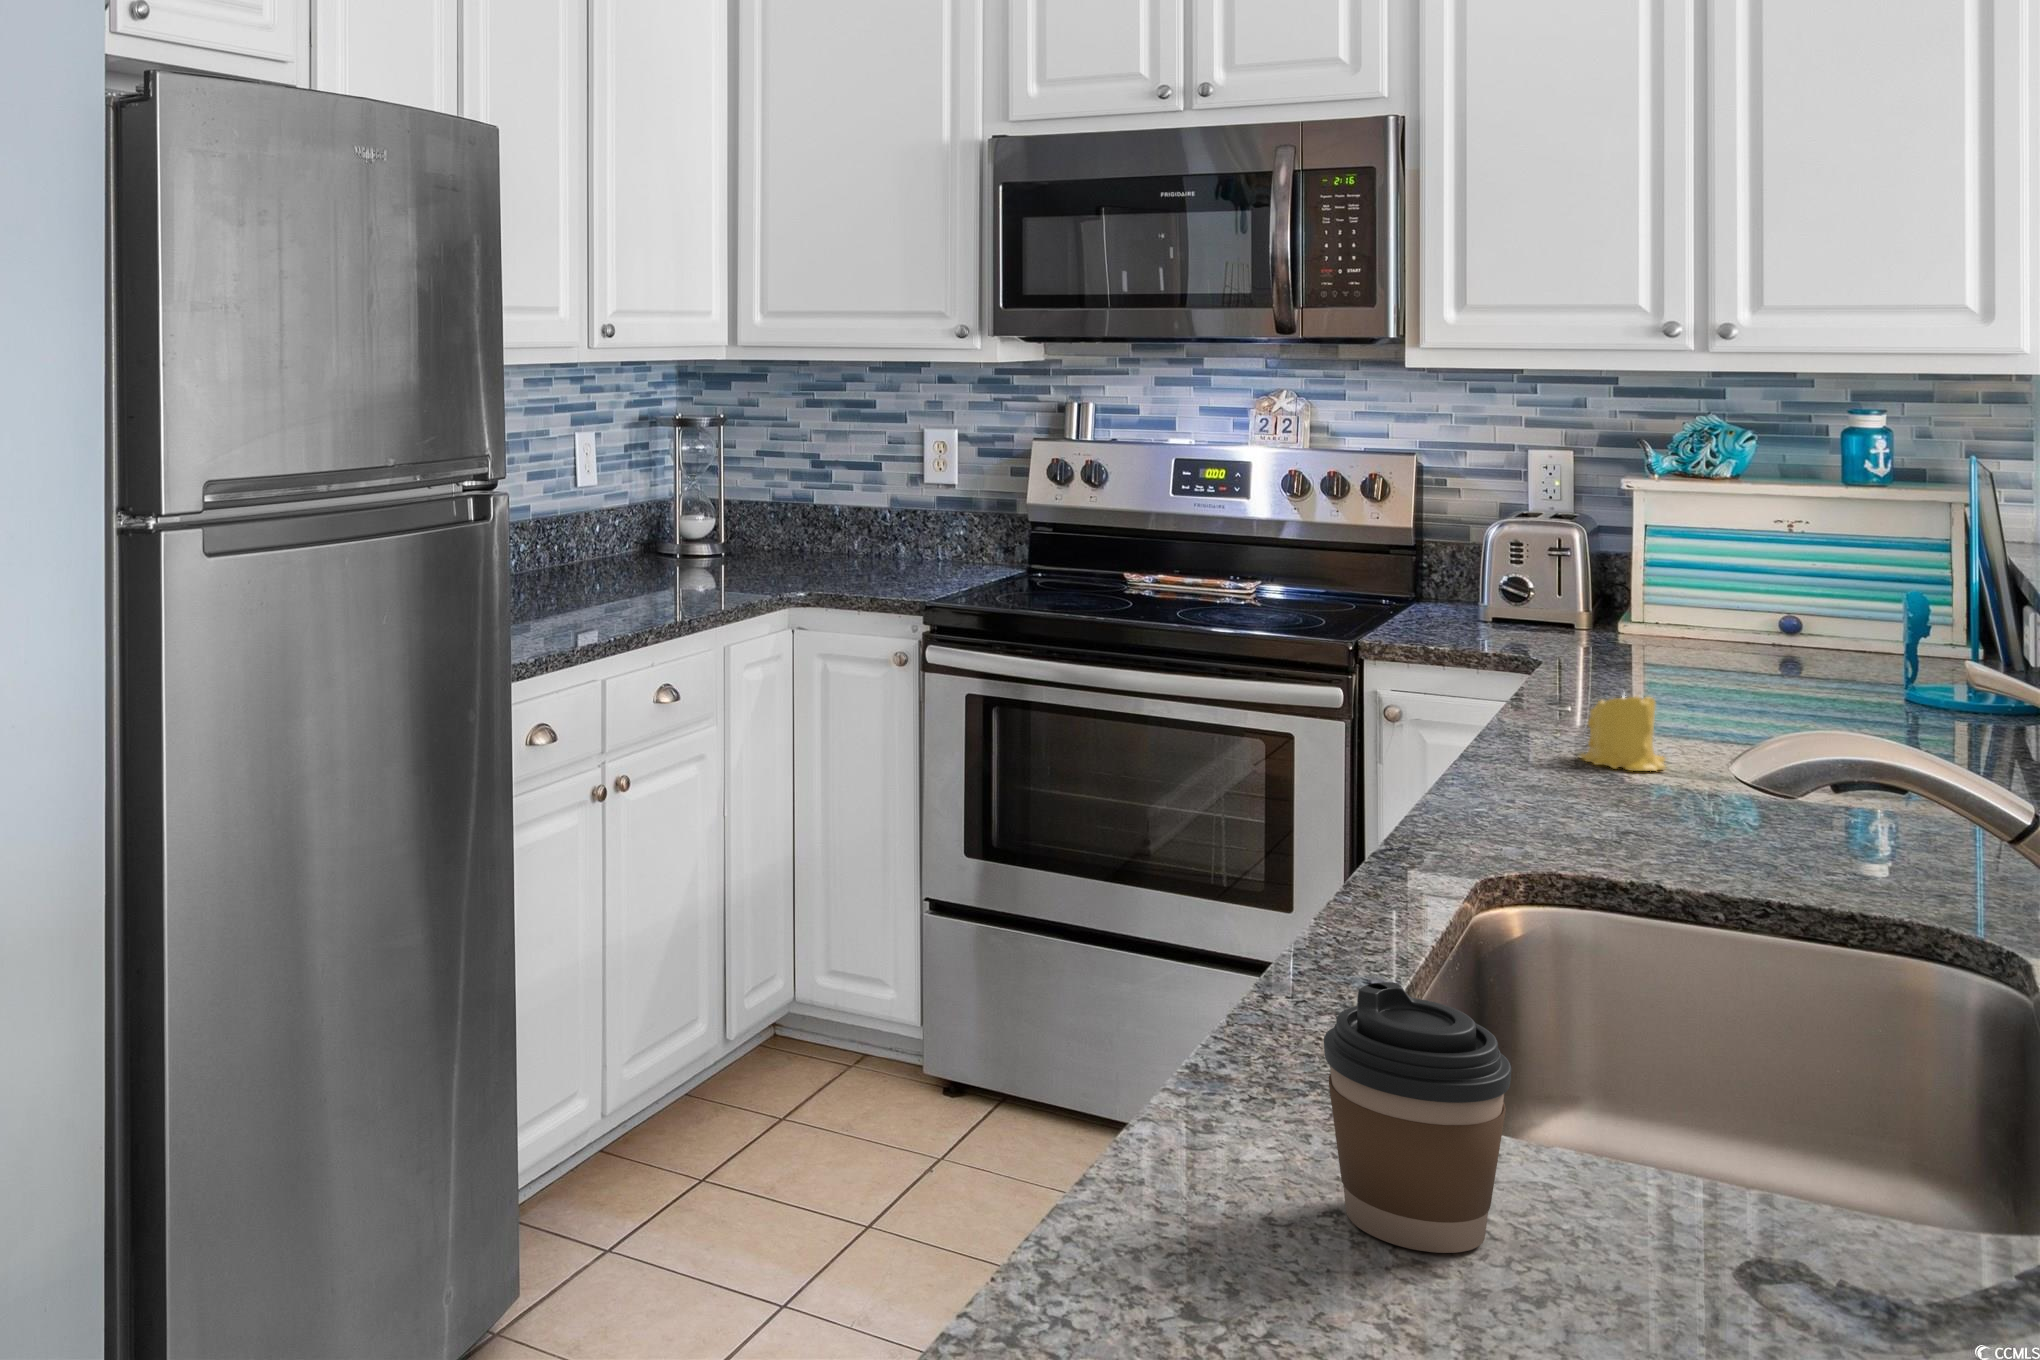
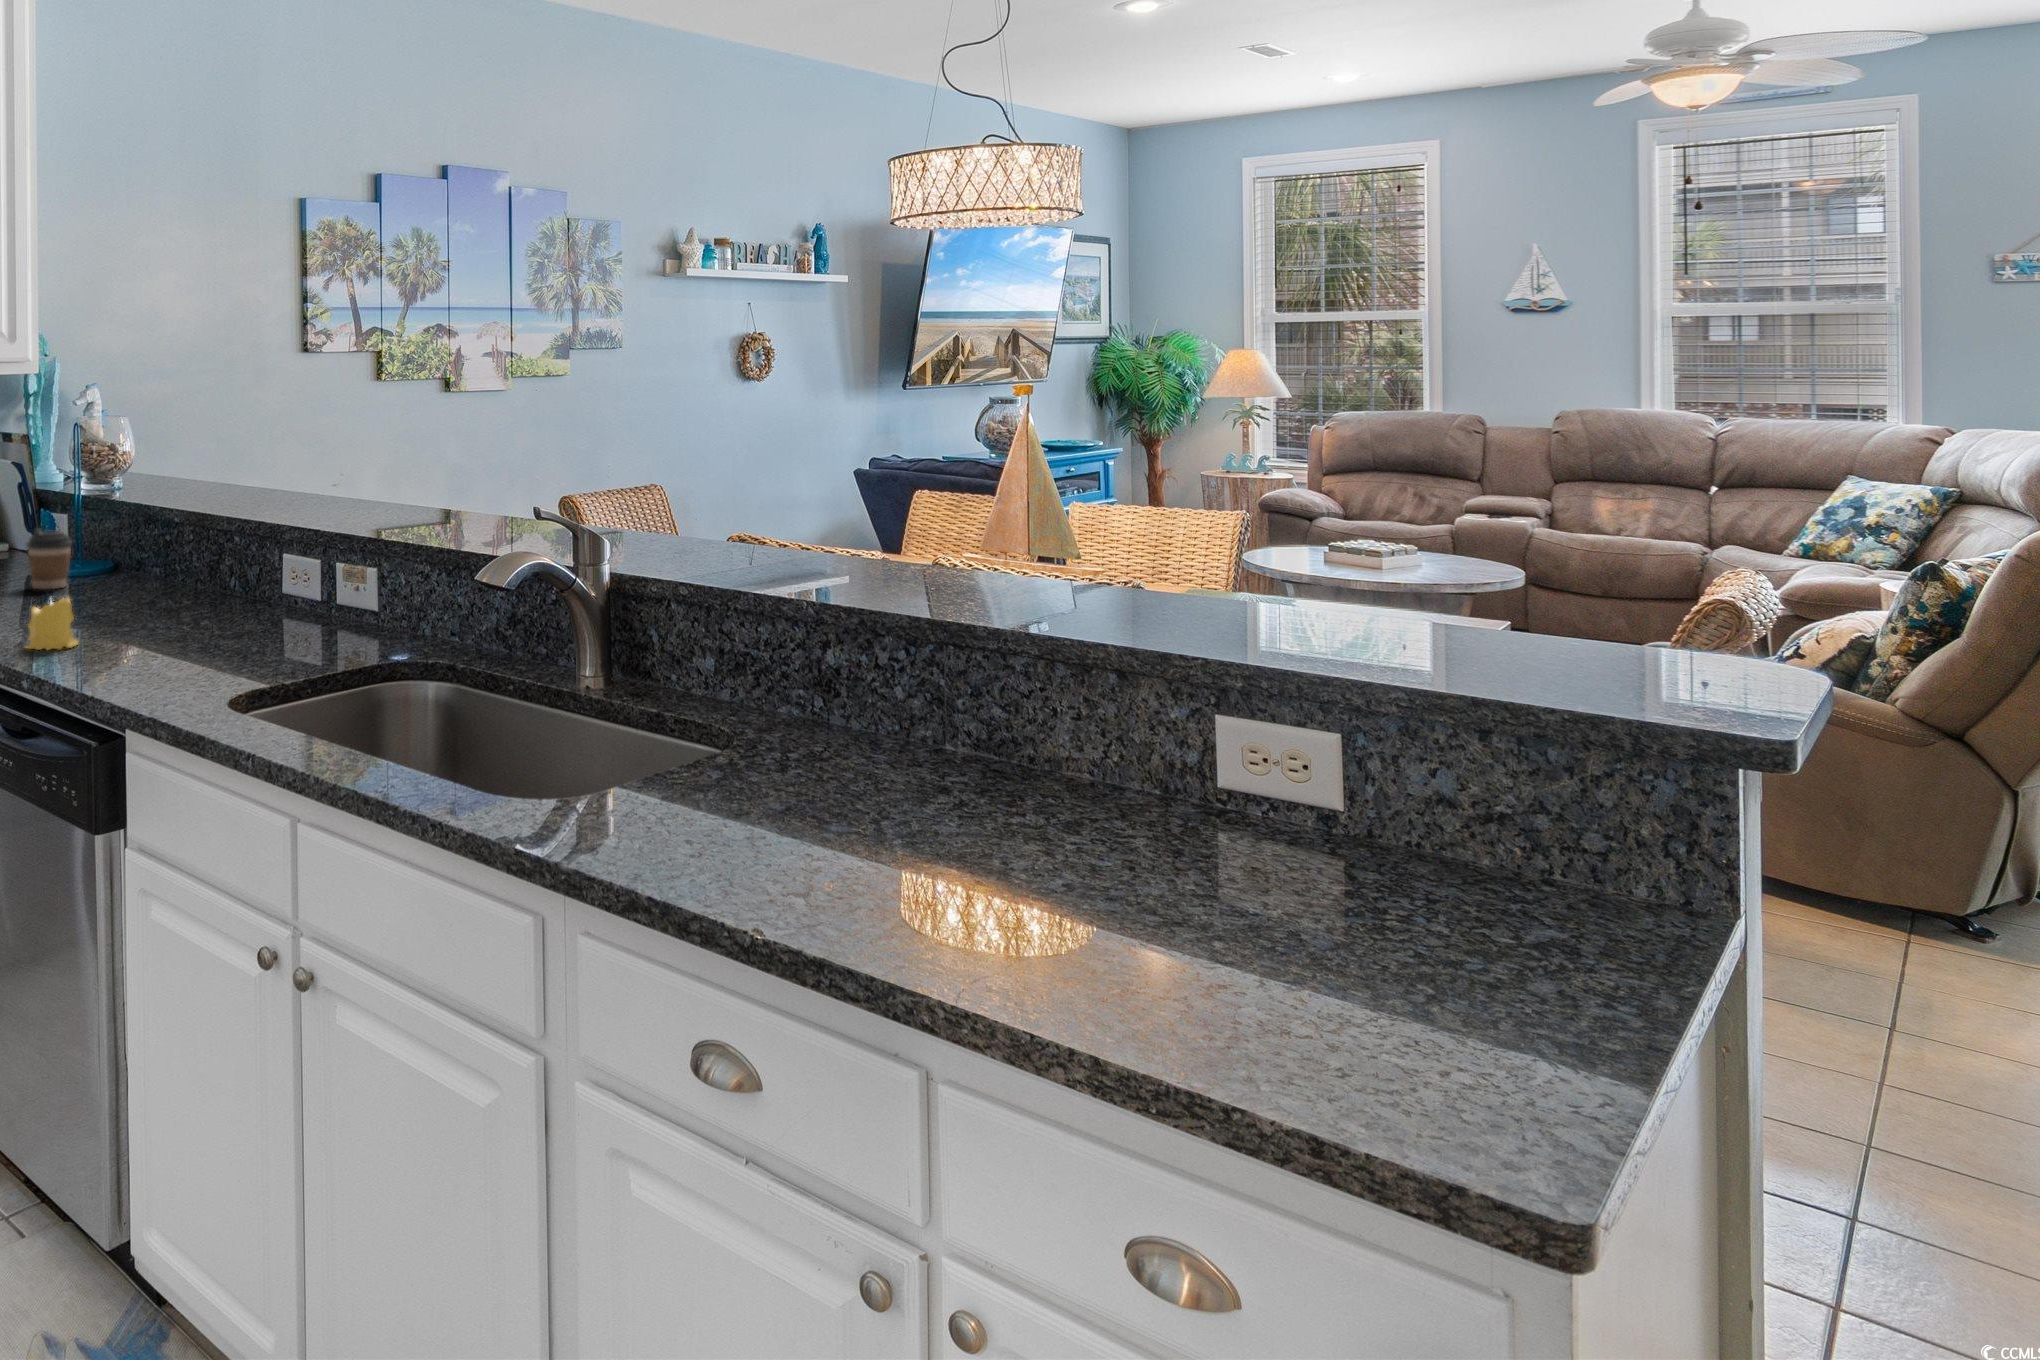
coffee cup: present [1324,982,1511,1253] -> present [27,528,72,589]

